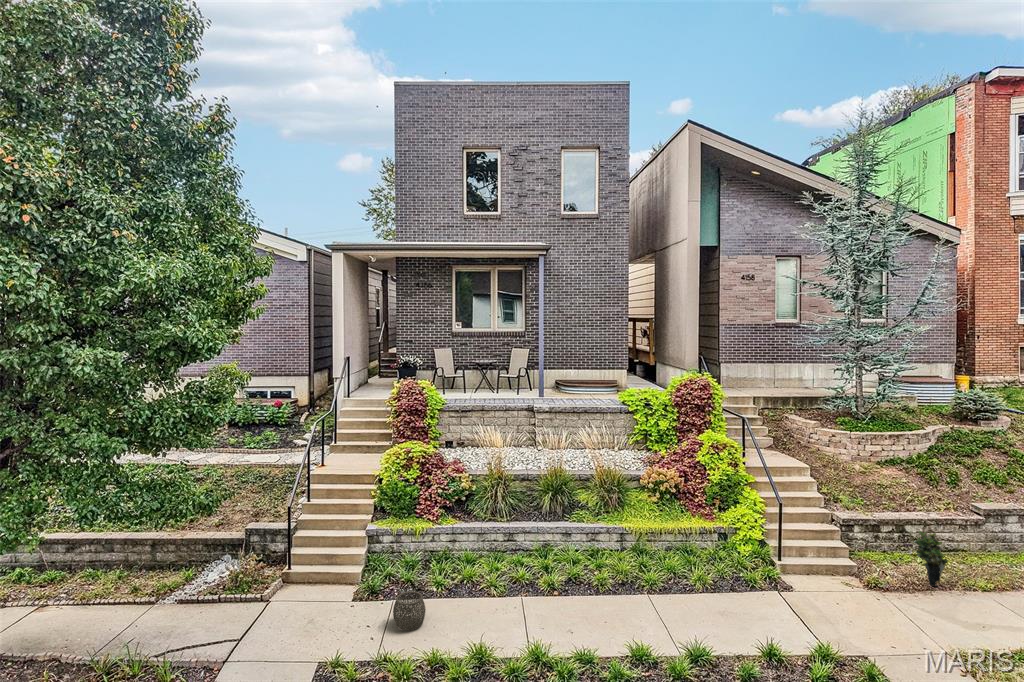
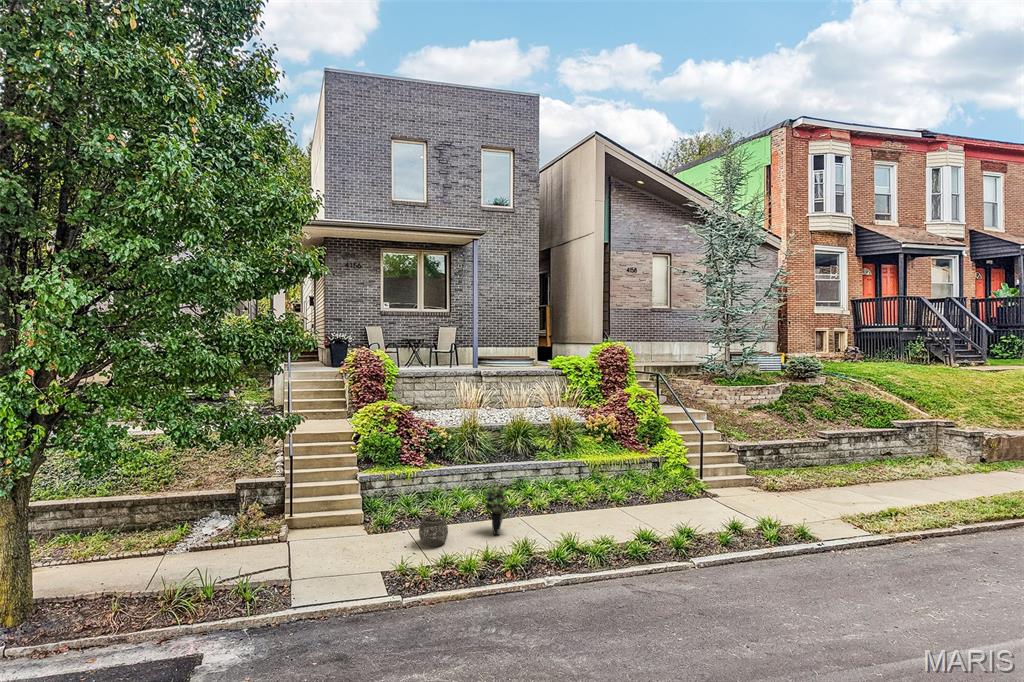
potted plant: present [914,531,948,587] -> present [483,483,509,535]

